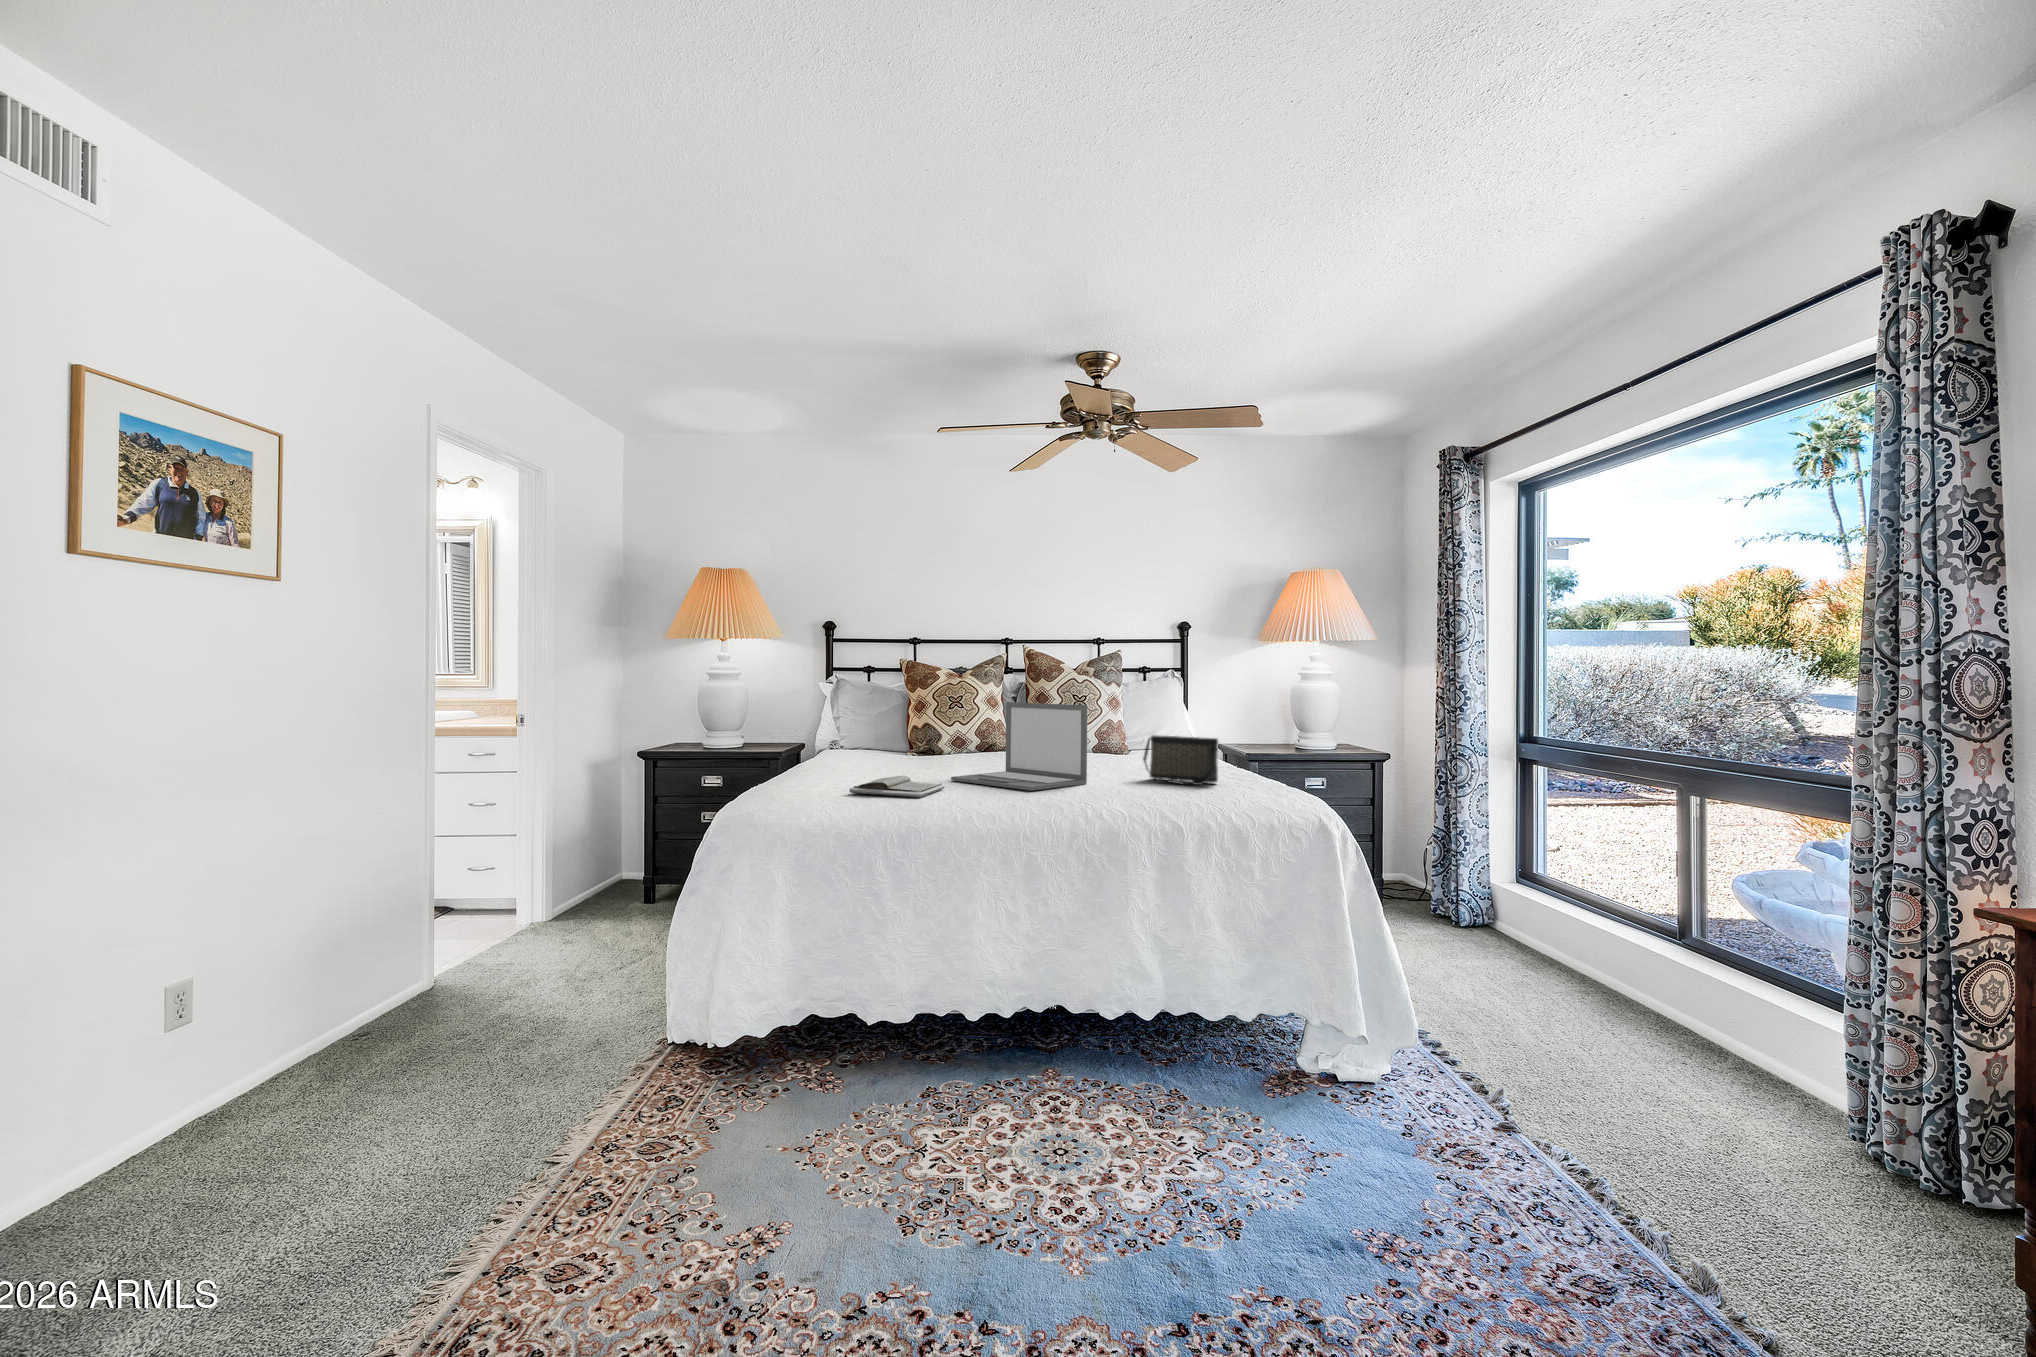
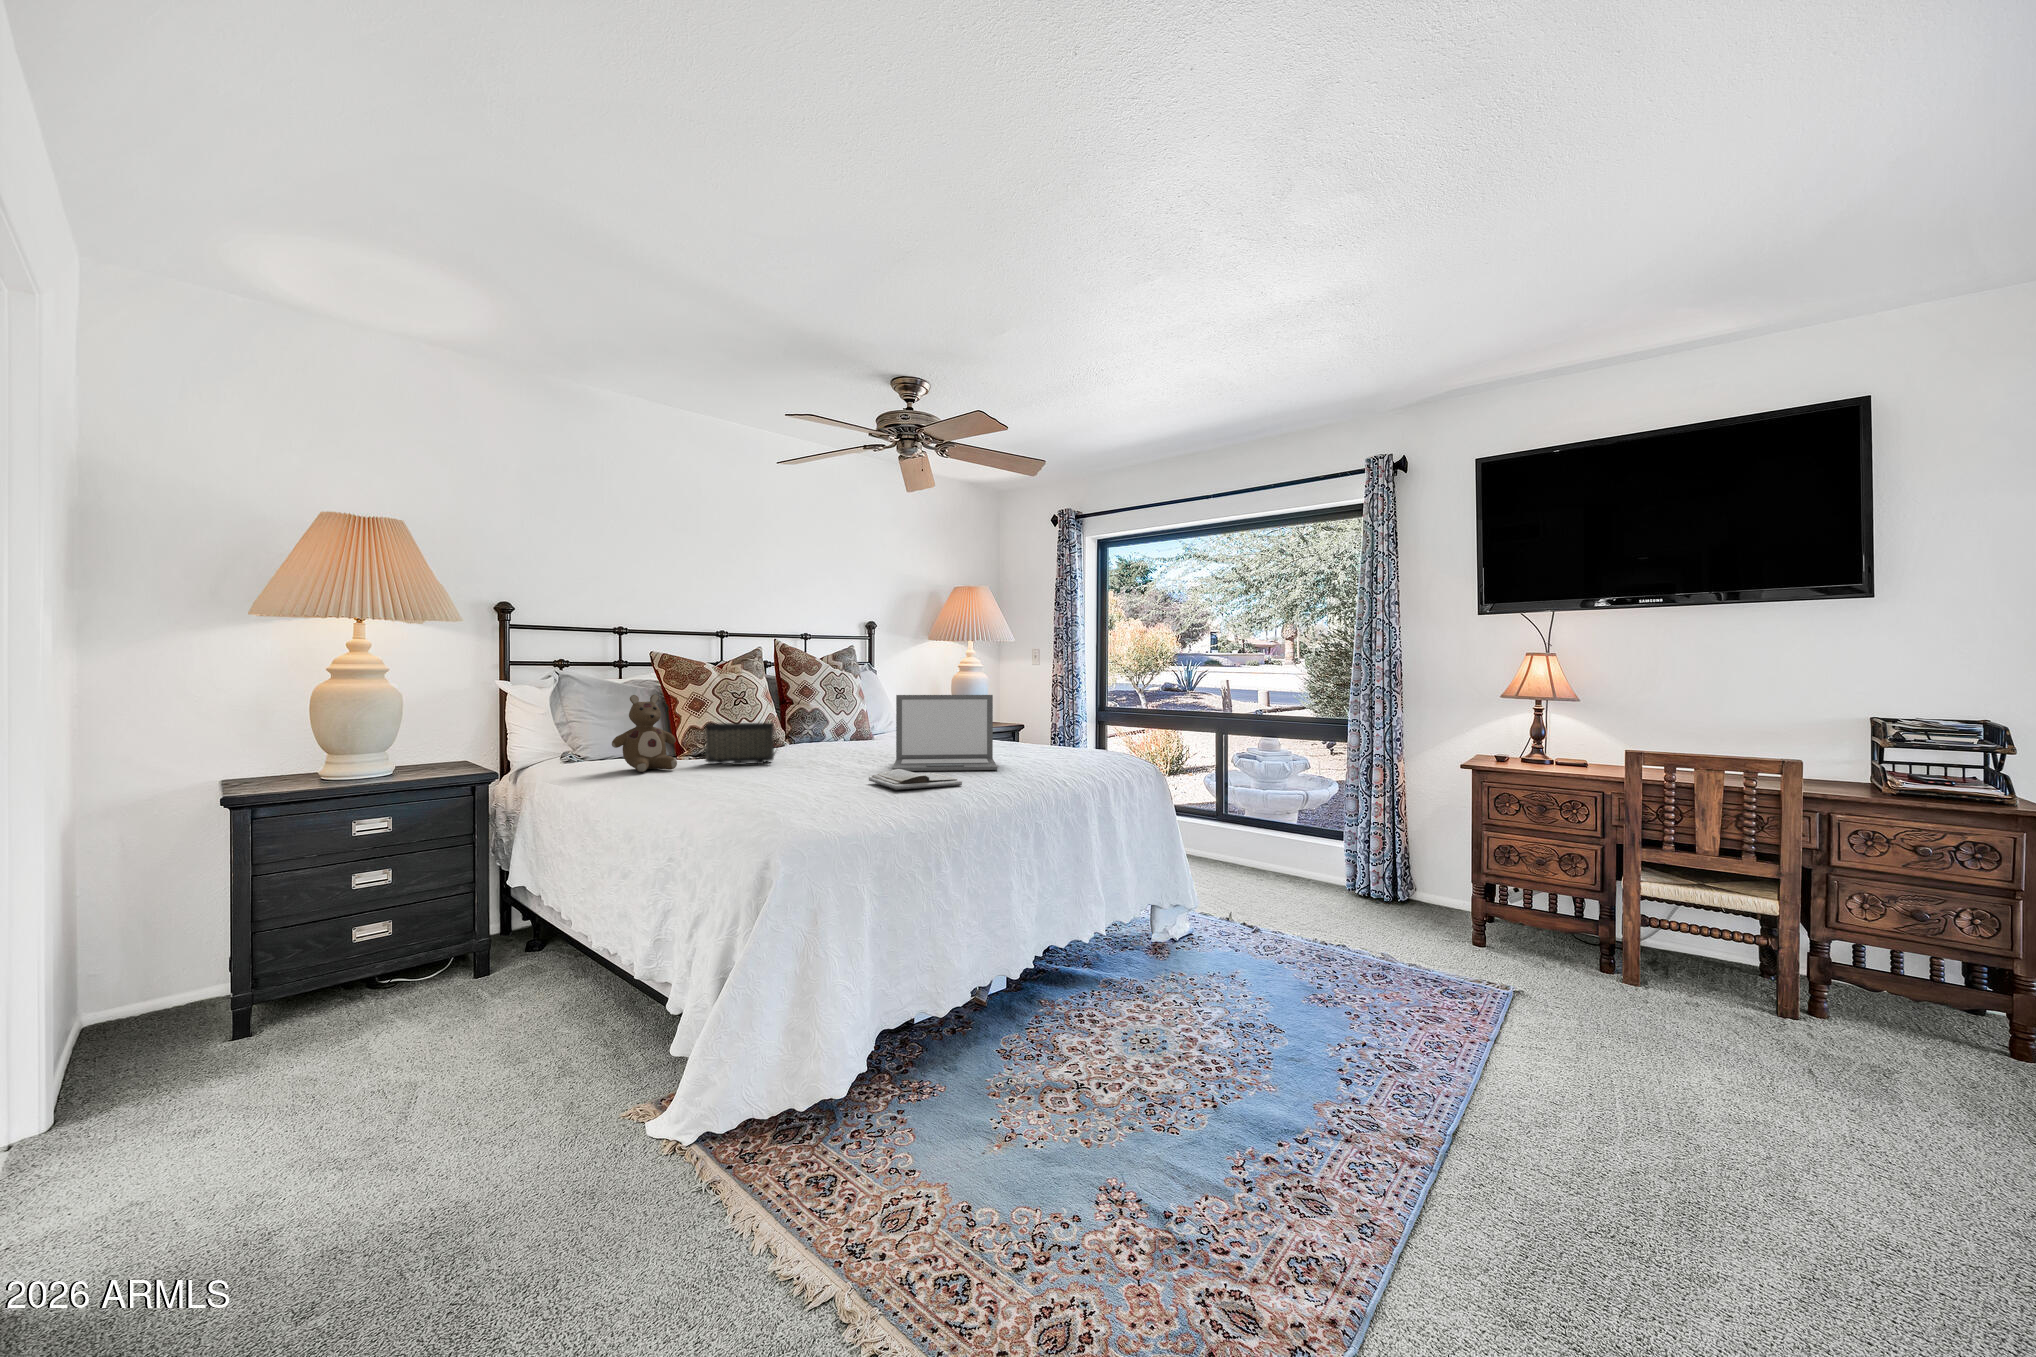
stuffed bear: none [808,695,860,761] -> present [612,694,677,772]
handbag: present [1143,735,1218,785] -> present [705,723,776,765]

